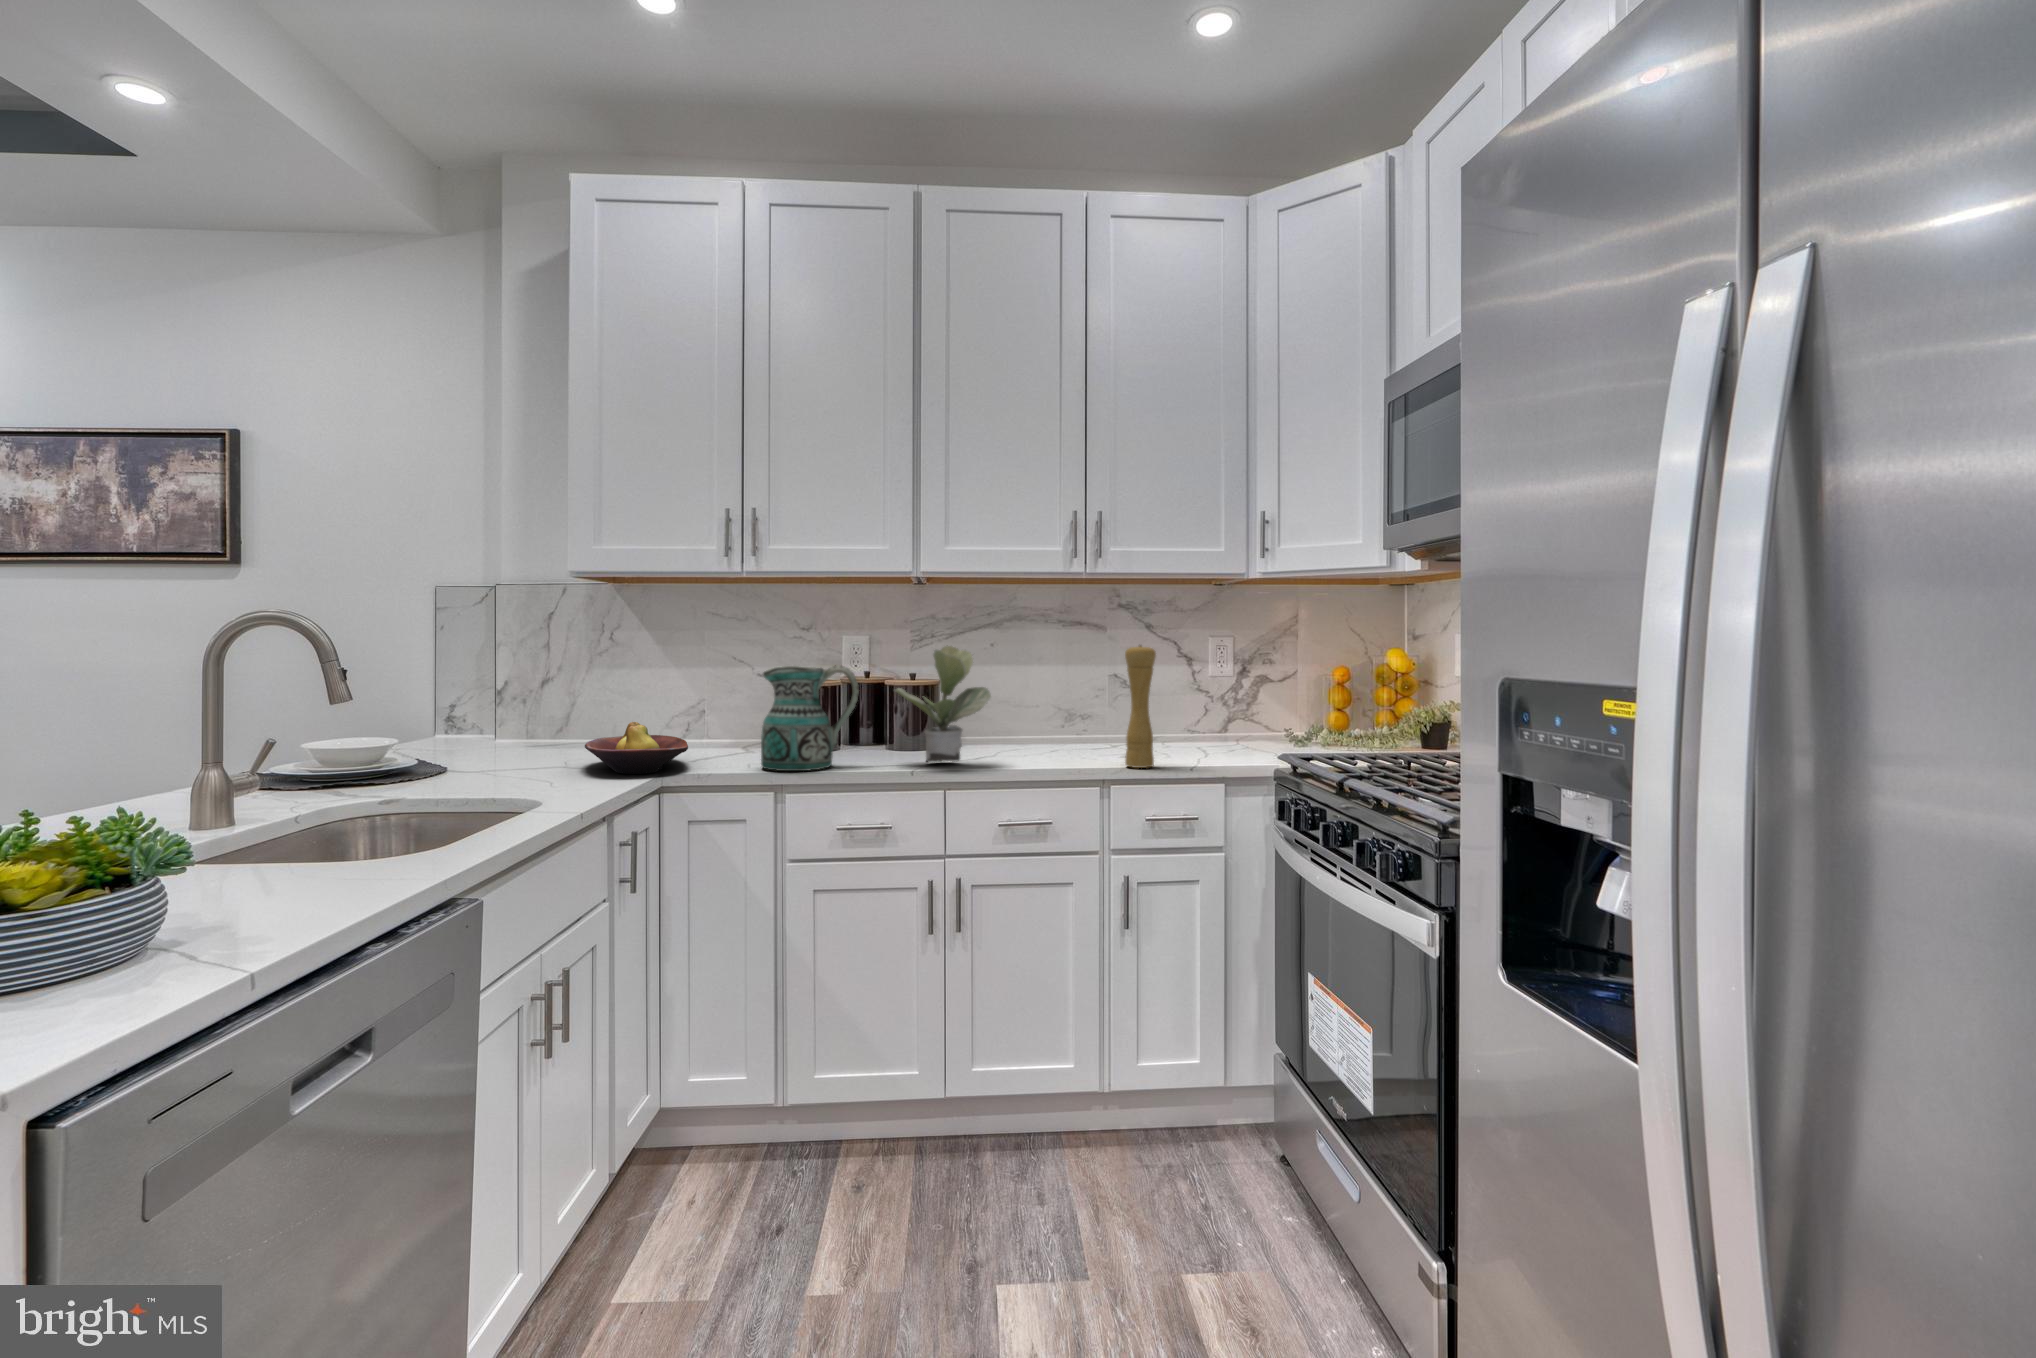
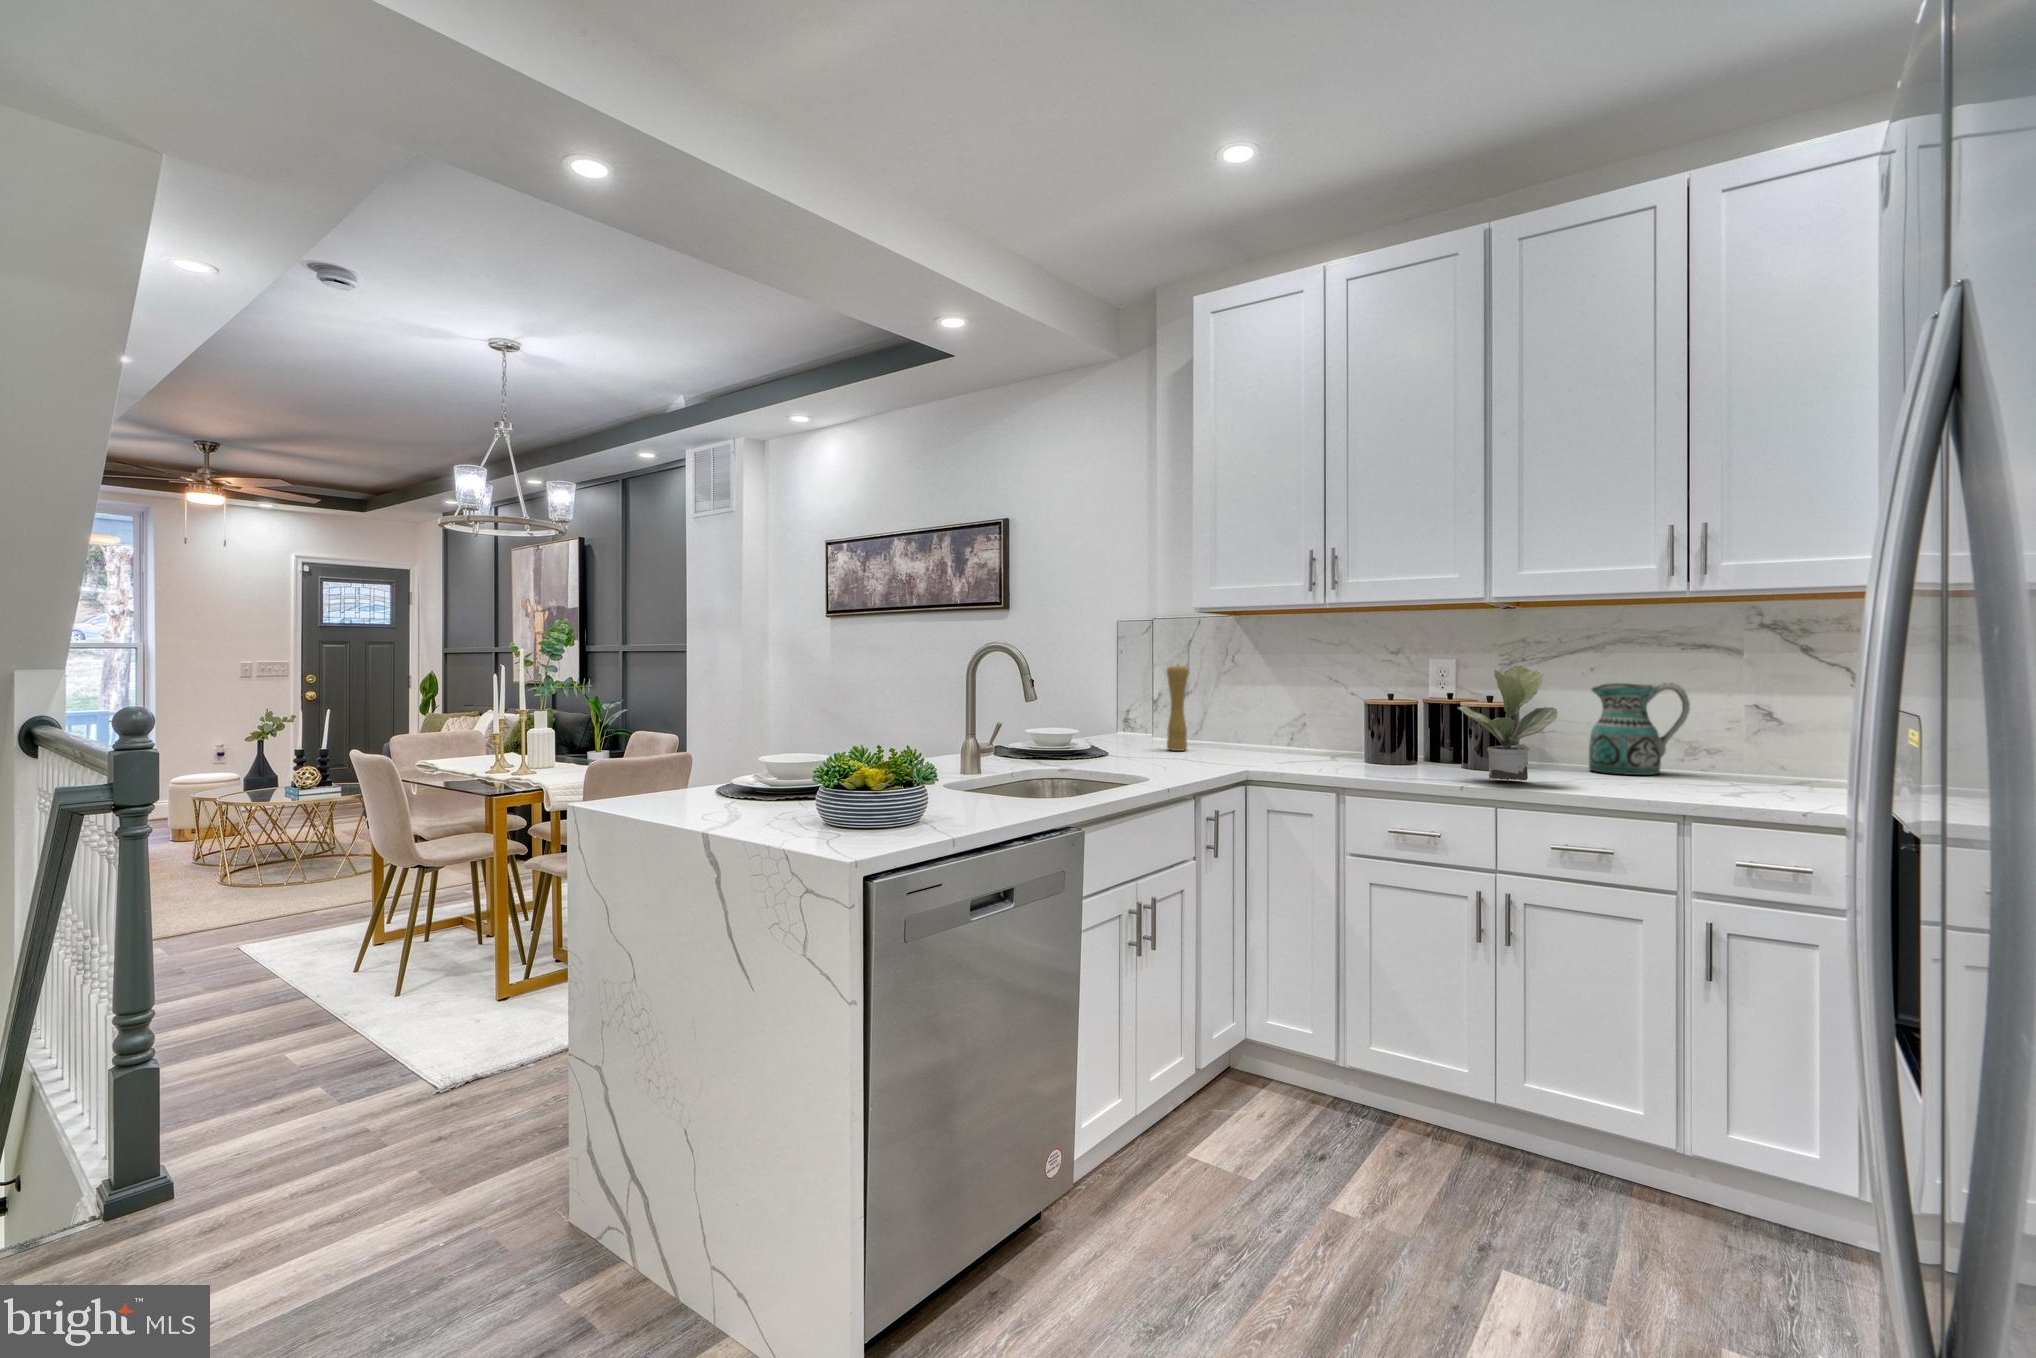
pepper mill: present [1125,645,1156,768] -> present [1167,665,1189,751]
ceramic pitcher: present [761,665,859,771] -> present [1589,683,1690,775]
fruit bowl: present [585,722,688,774] -> none [1197,728,1277,768]

